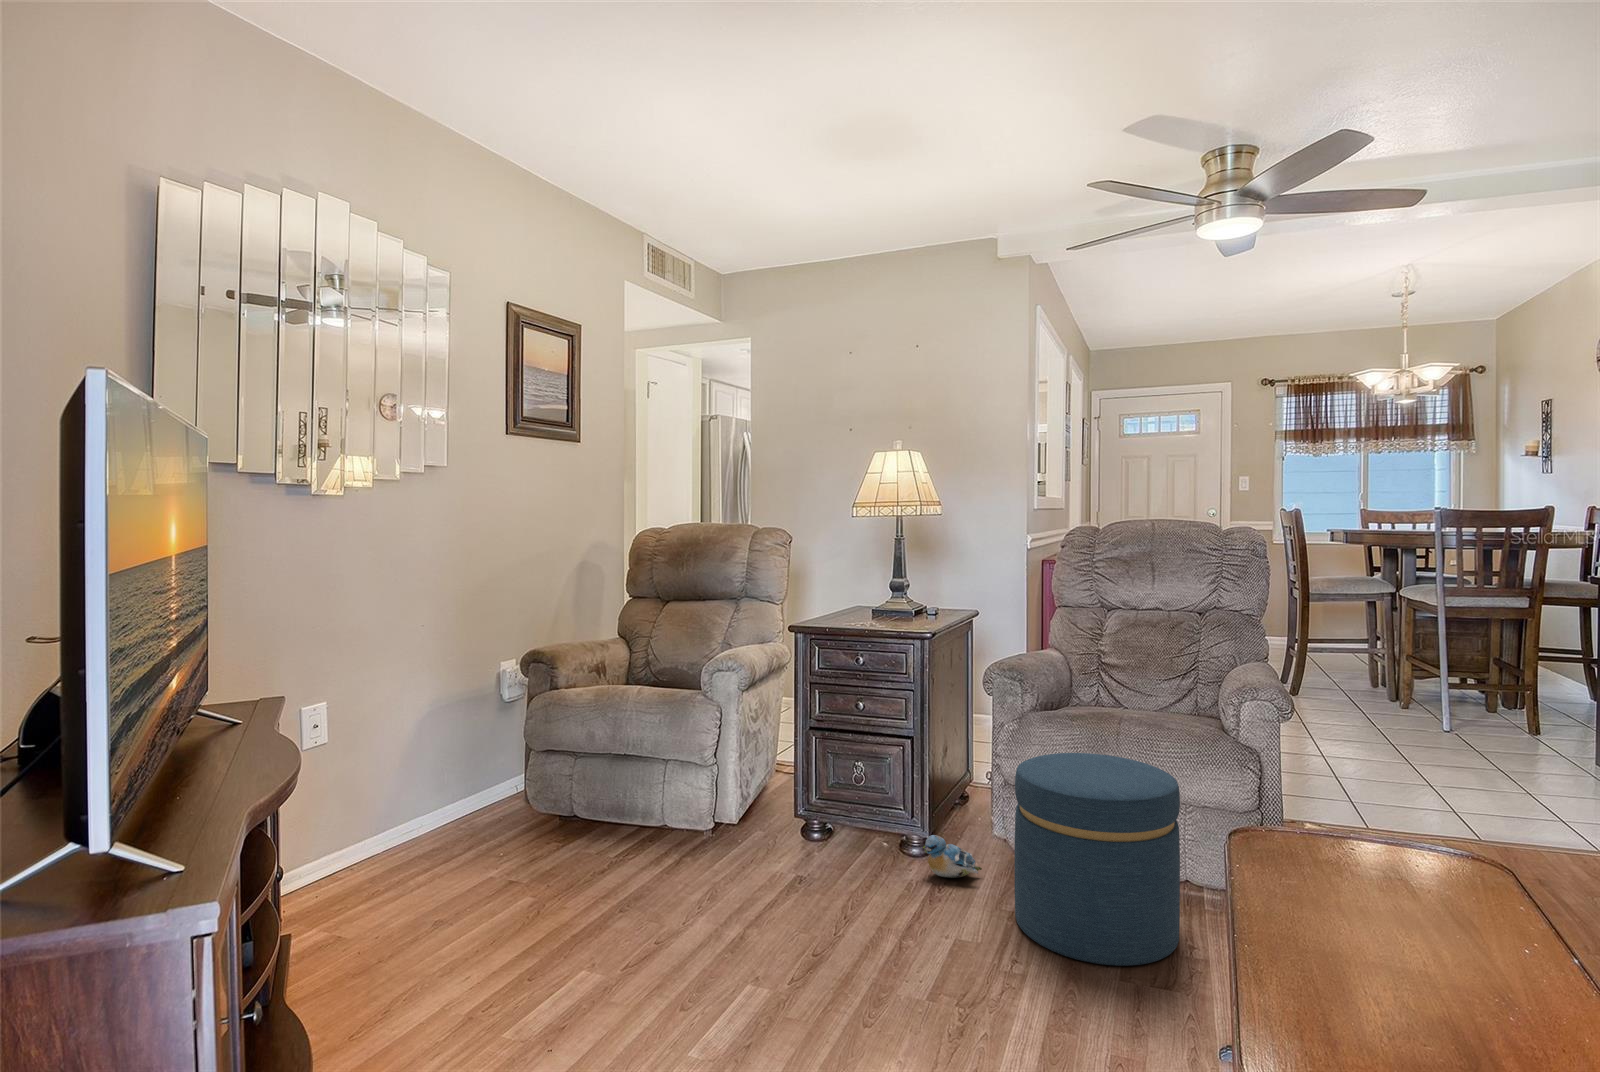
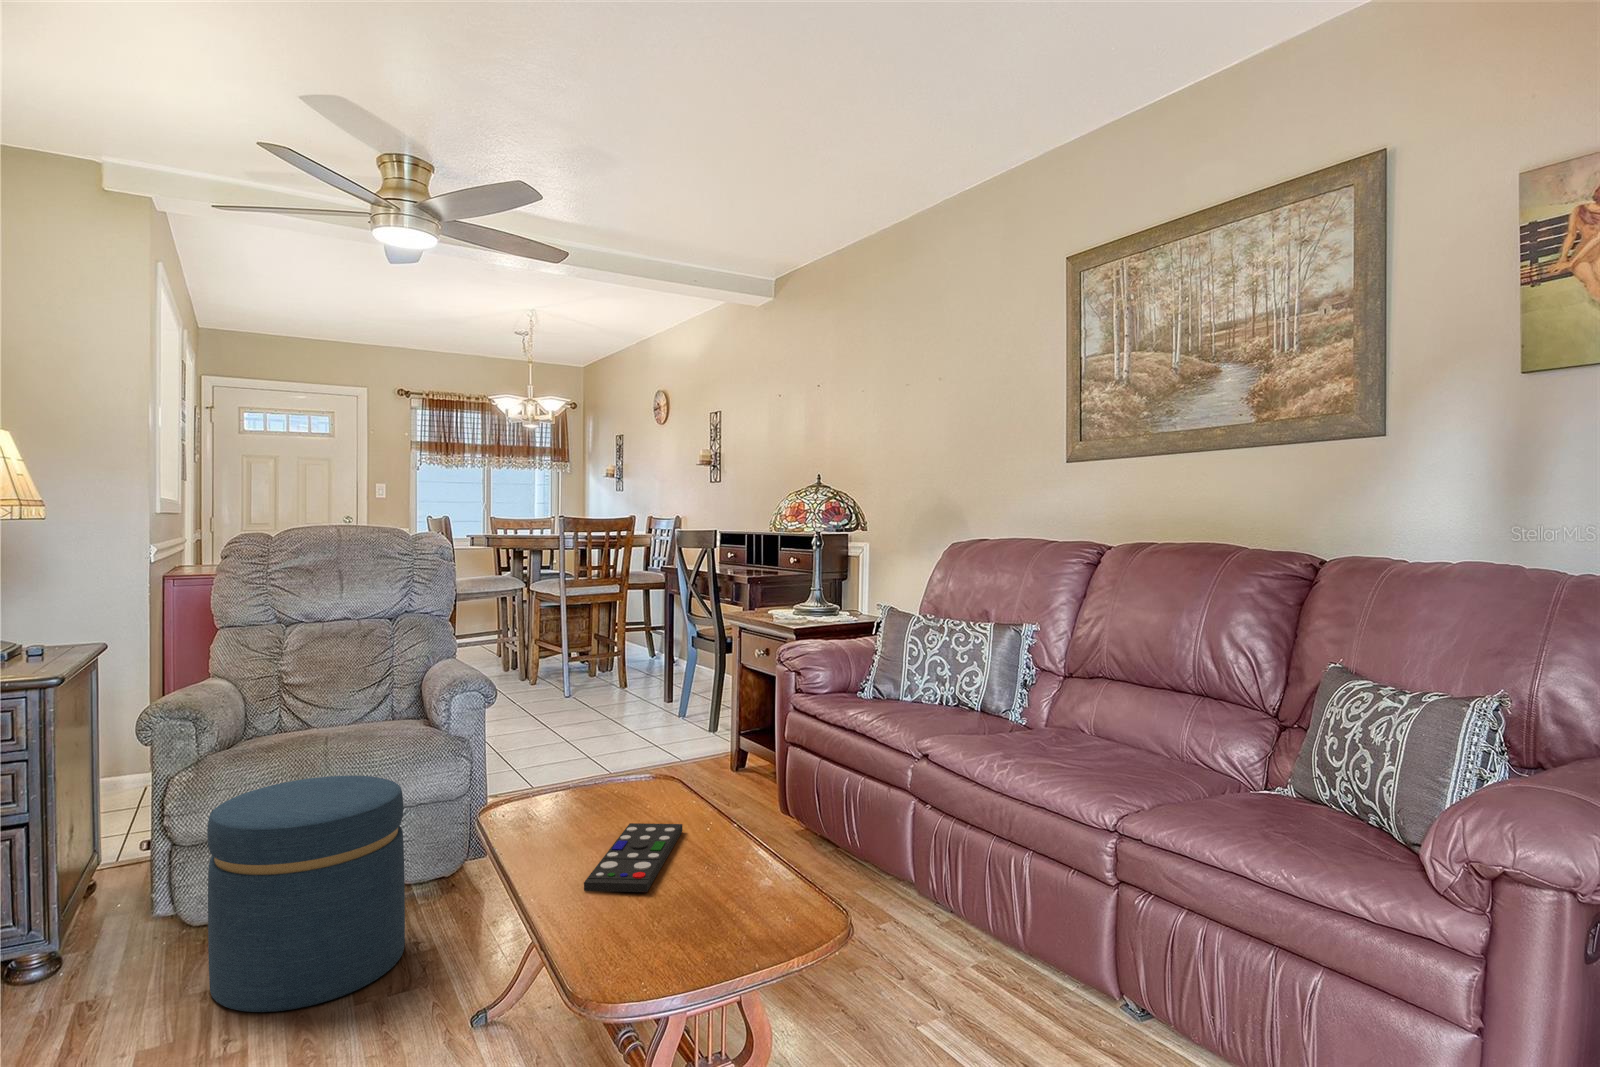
plush toy: present [923,835,982,878] -> none [51,942,147,994]
remote control: none [1328,911,1514,1011] -> present [584,823,682,892]

